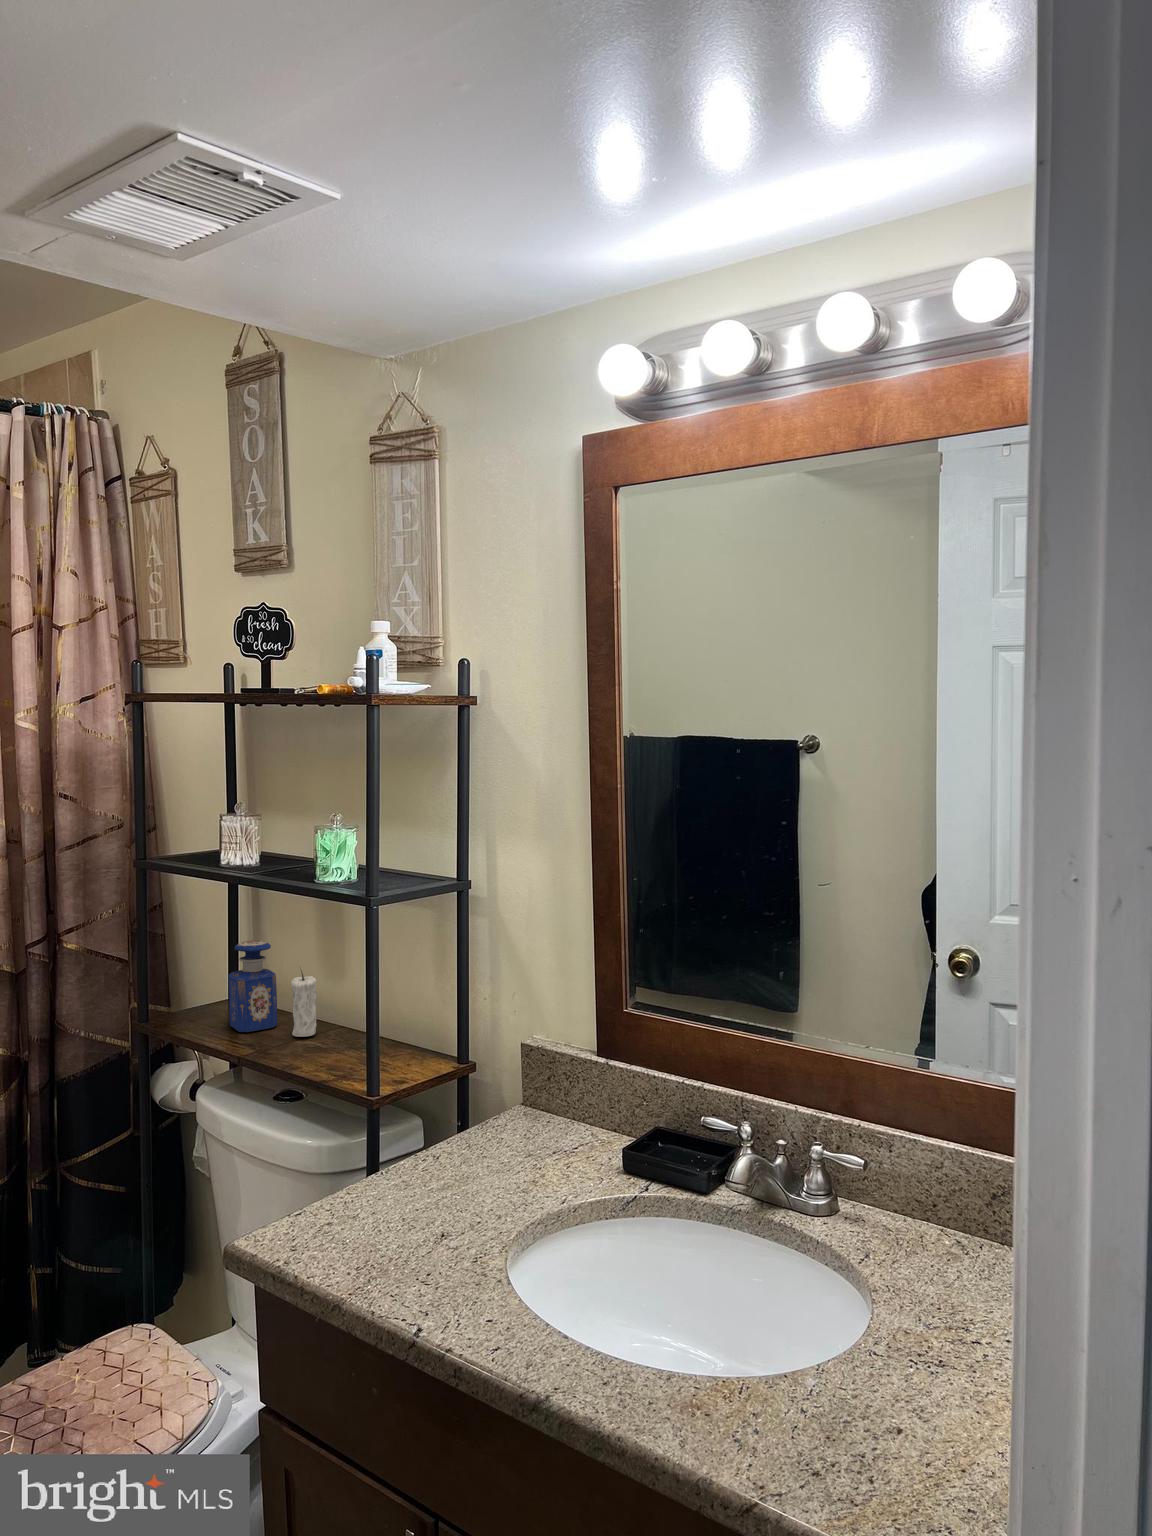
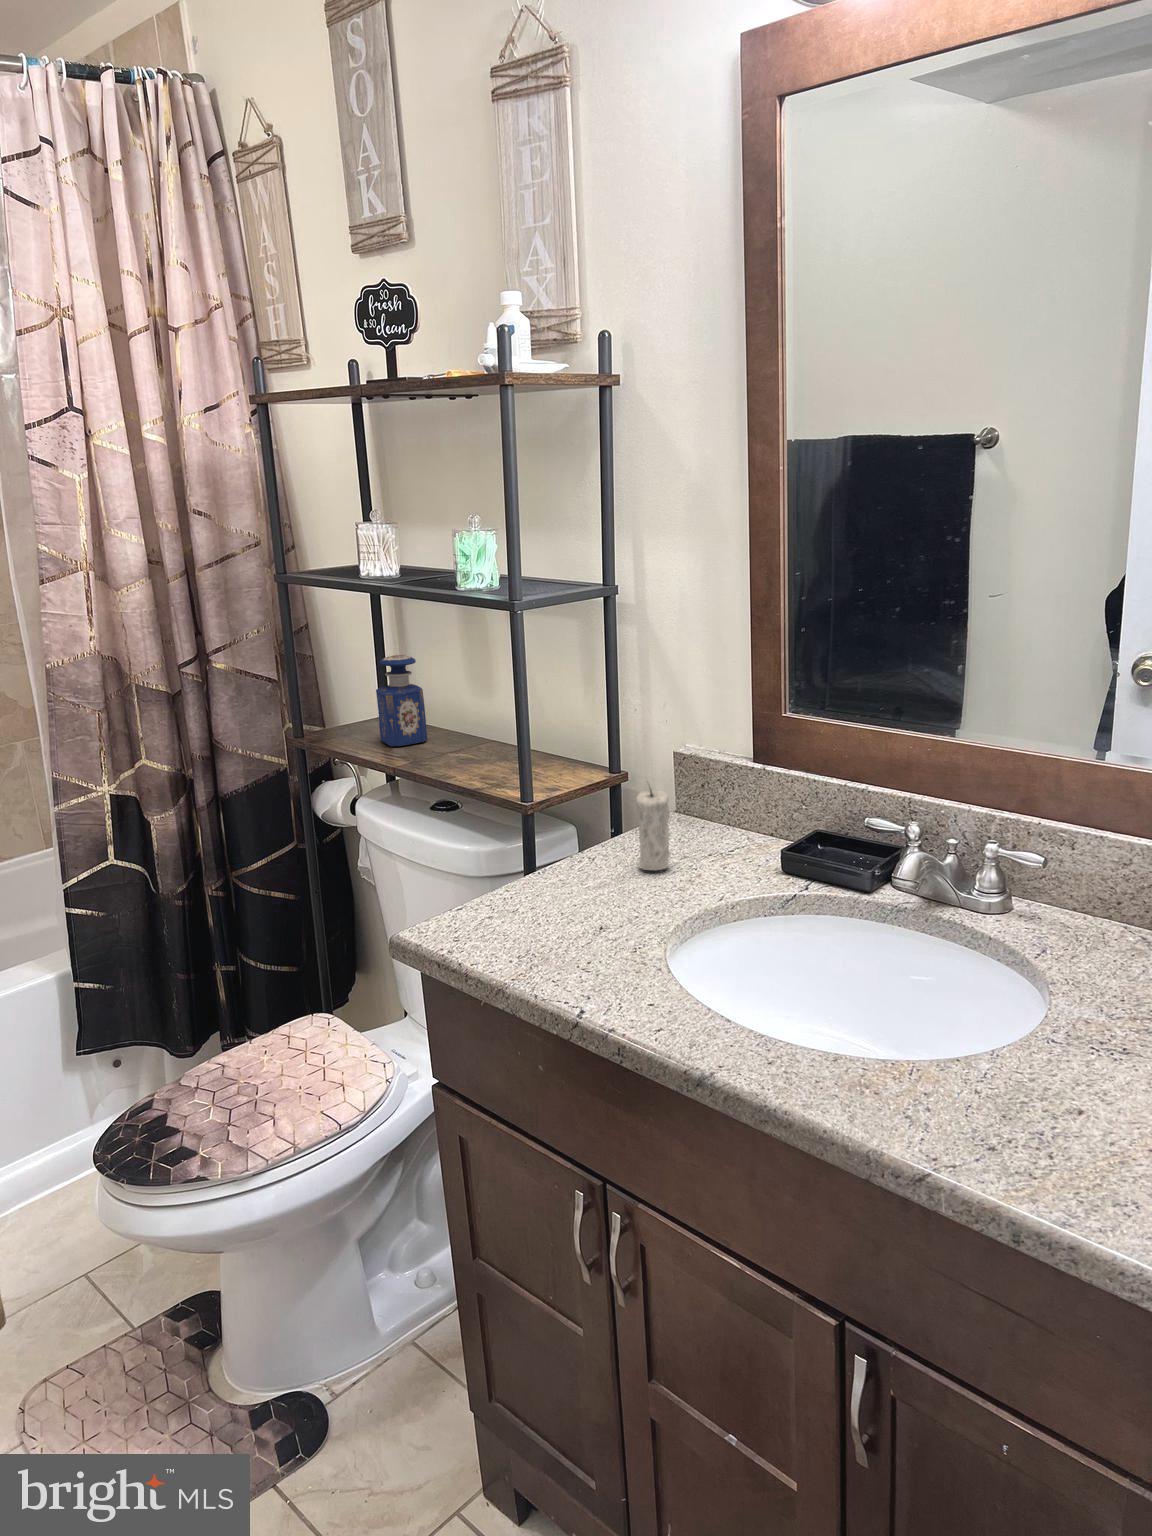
candle: present [291,970,317,1037] -> present [636,788,670,870]

